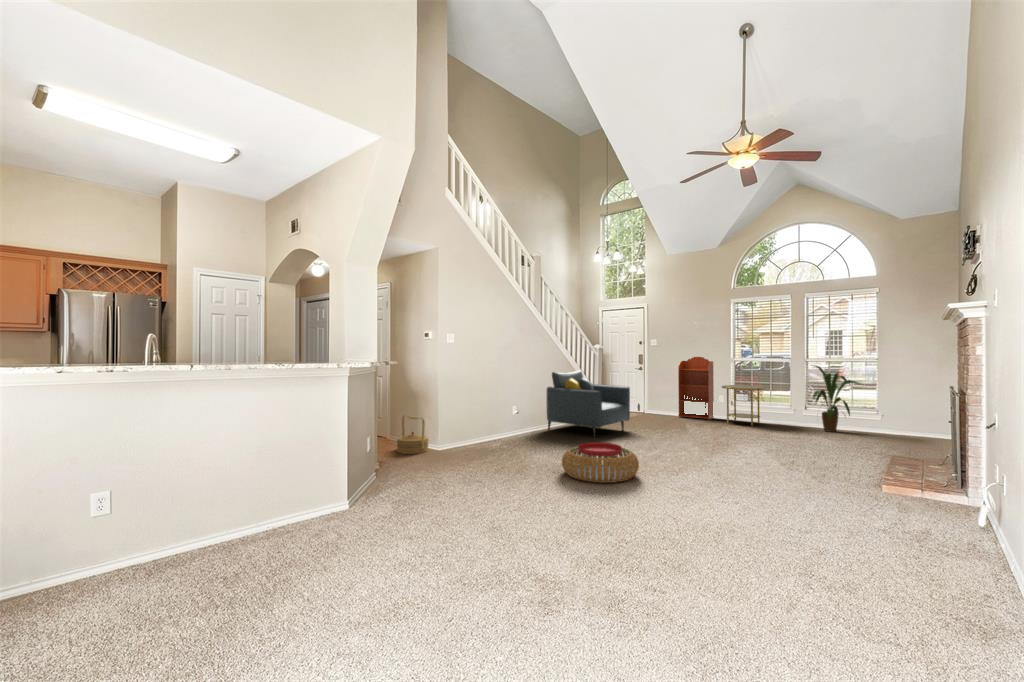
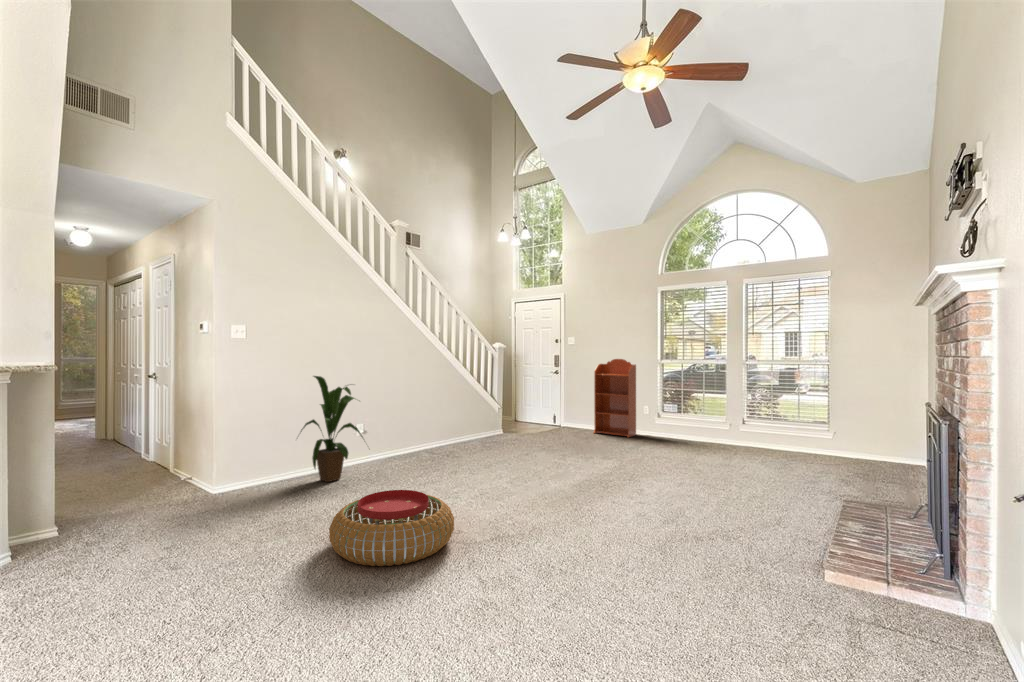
house plant: present [813,365,859,432] -> present [301,376,363,482]
armchair: present [546,370,630,437] -> none [407,375,517,467]
side table: present [722,385,765,426] -> none [642,394,695,447]
woven basket: present [397,415,429,454] -> none [140,441,197,501]

